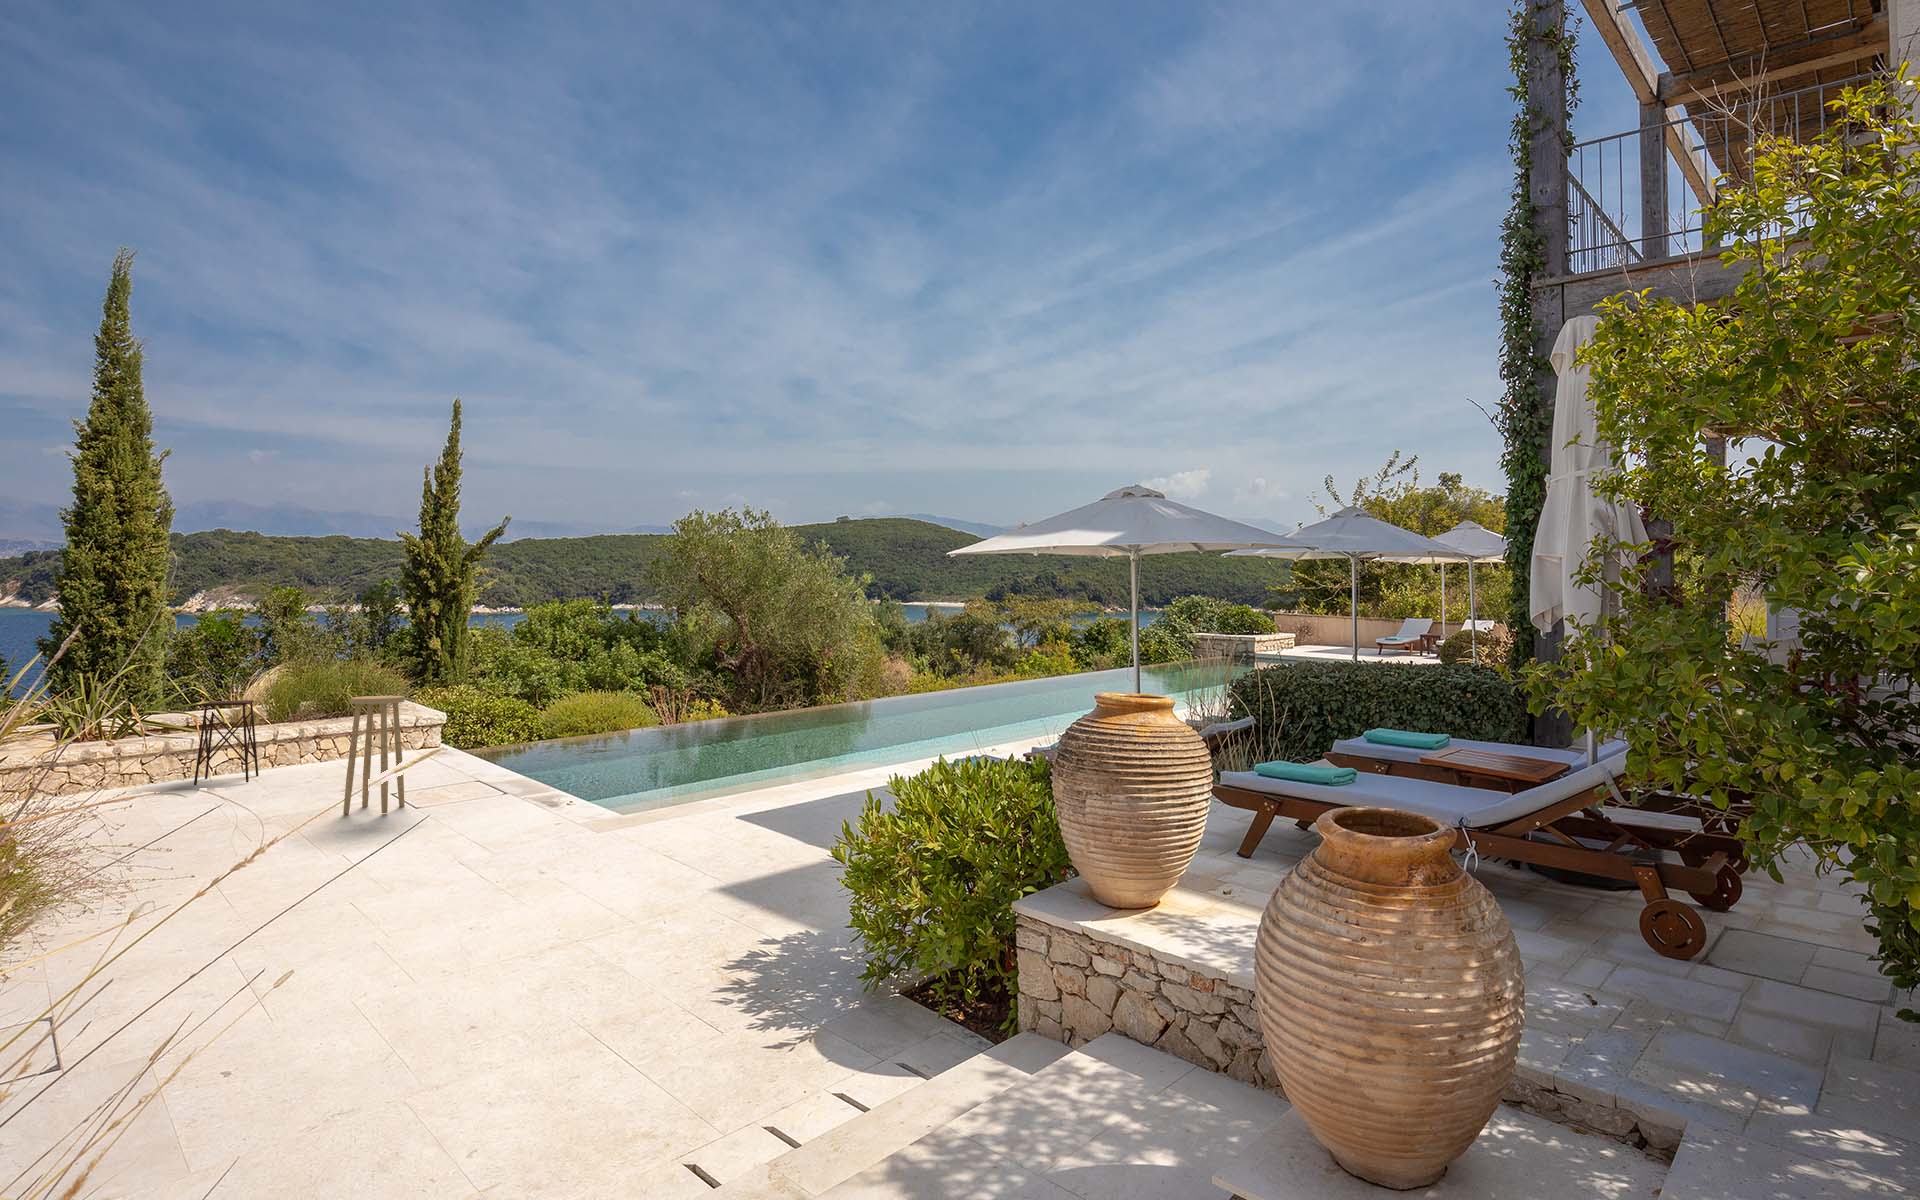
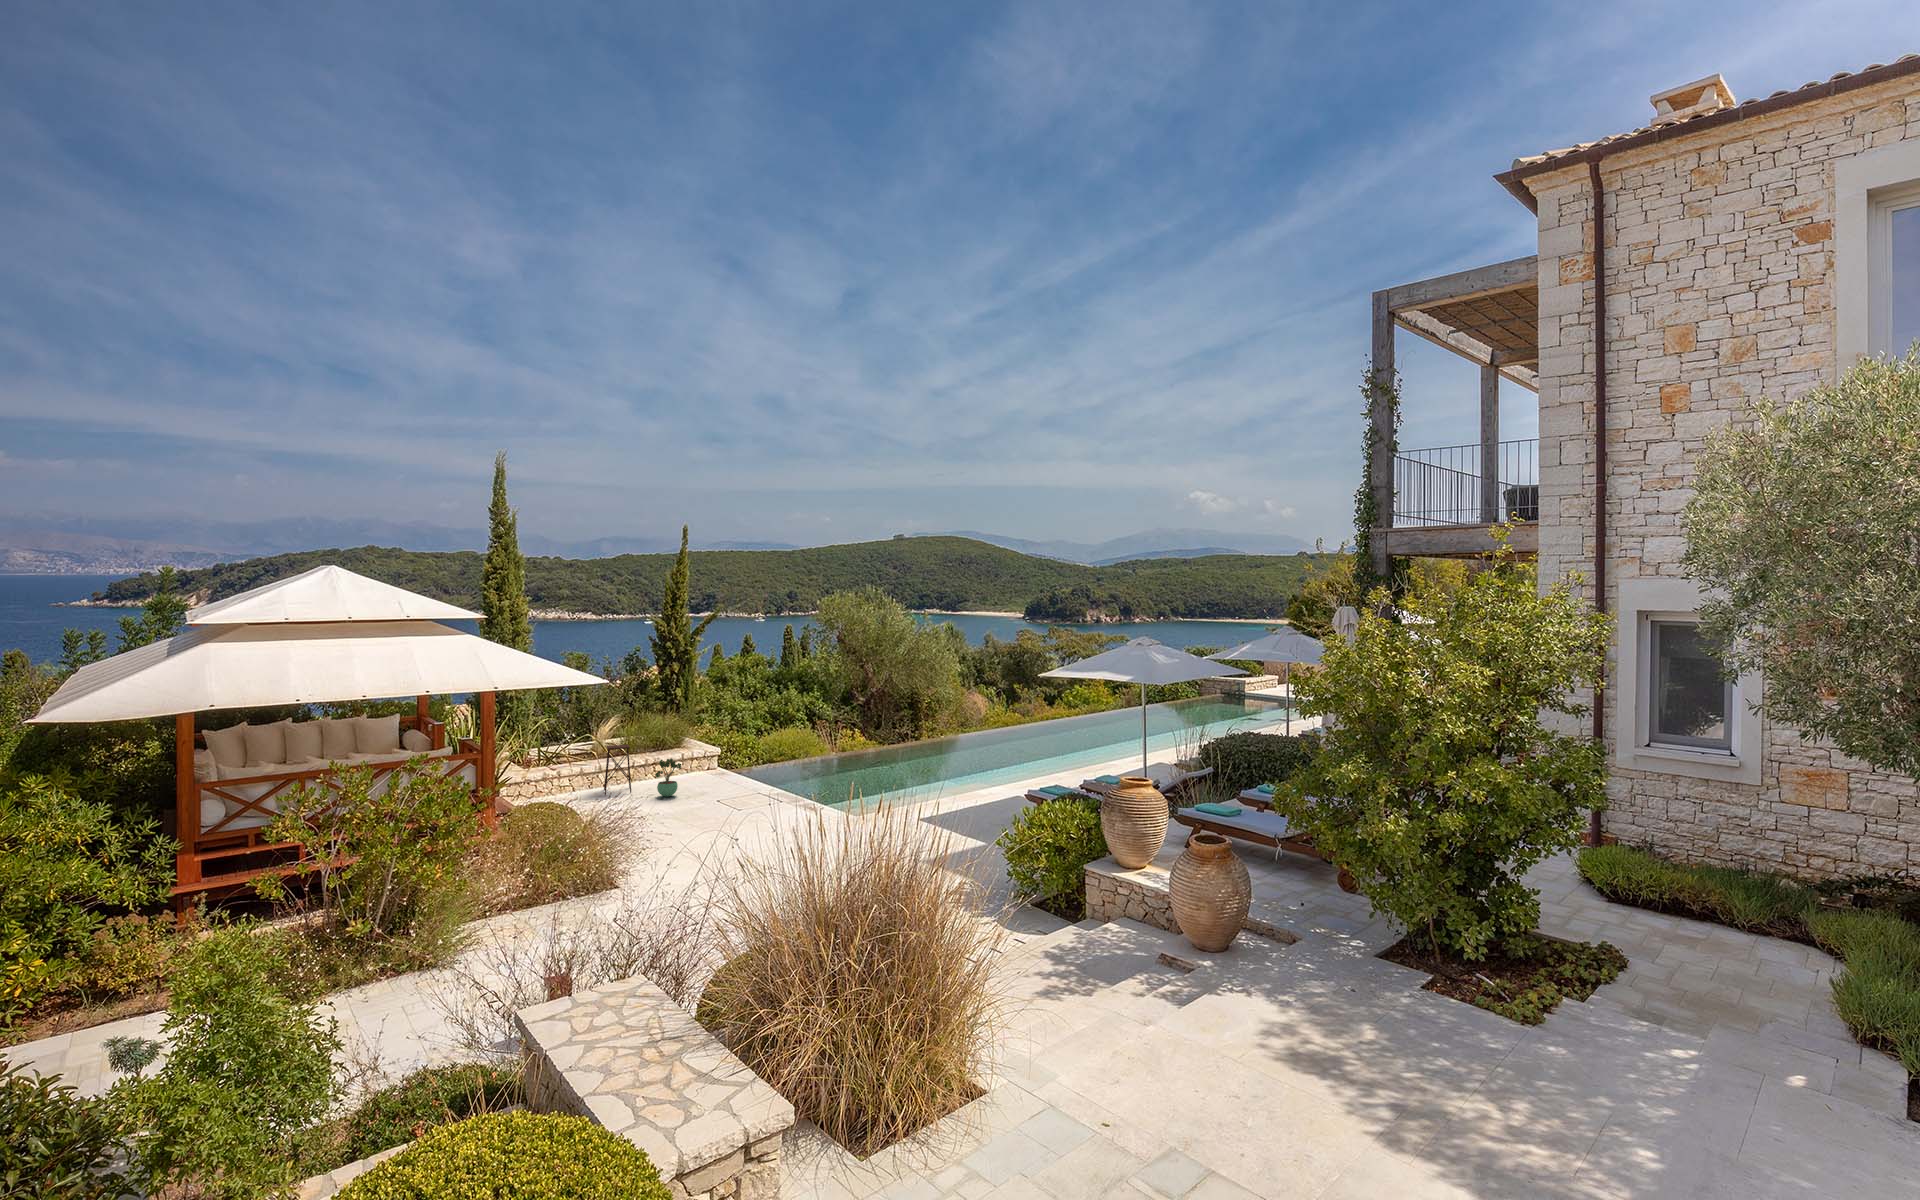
stool: present [343,696,404,814] -> none [705,747,733,814]
potted plant: none [283,720,336,788] -> present [655,758,681,797]

